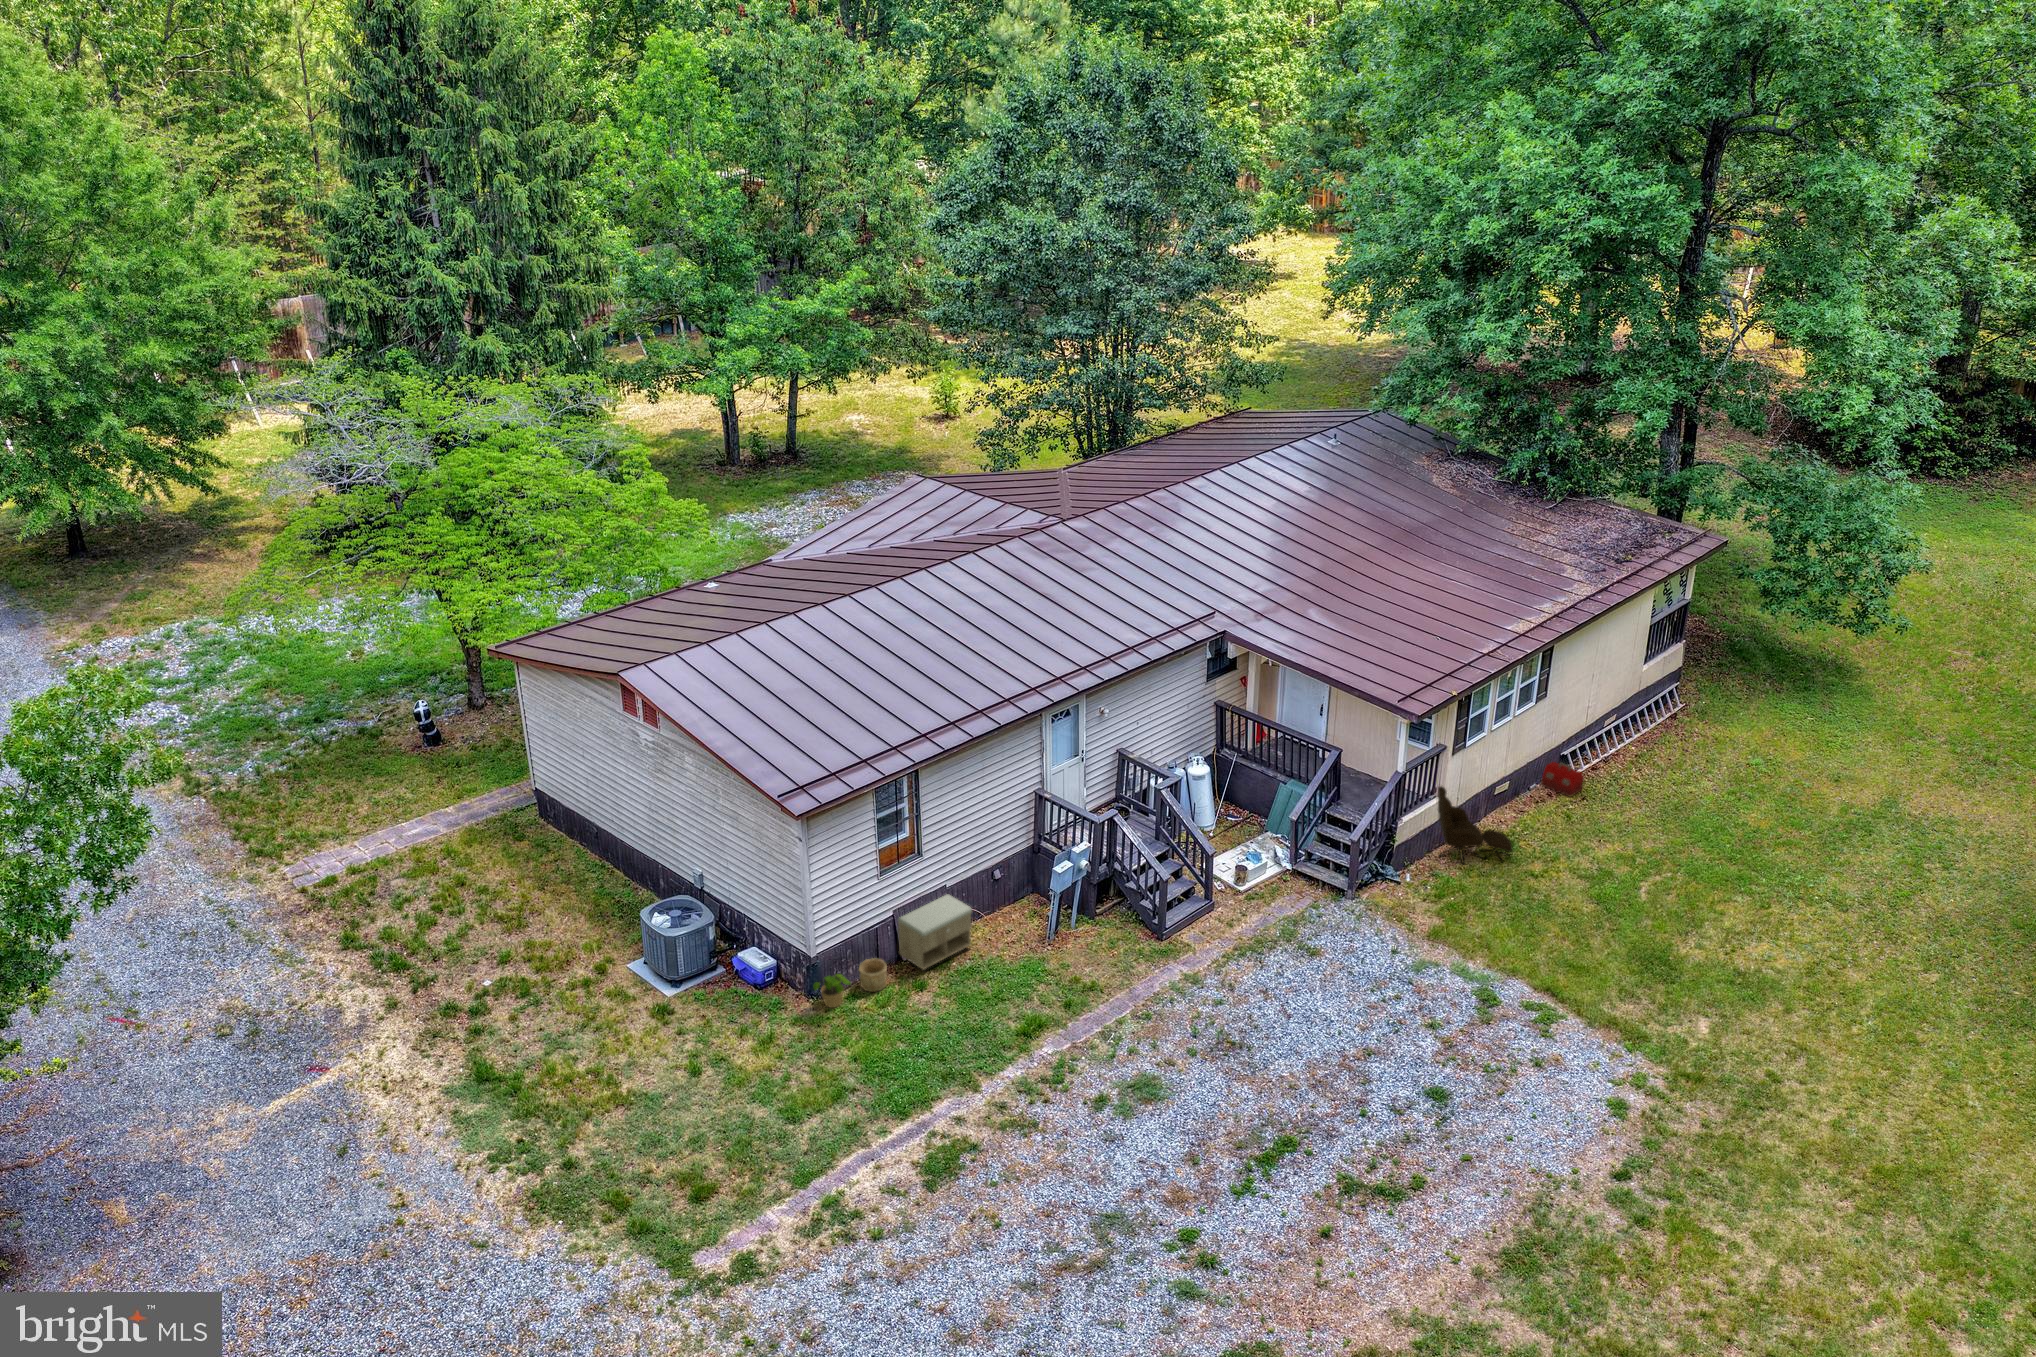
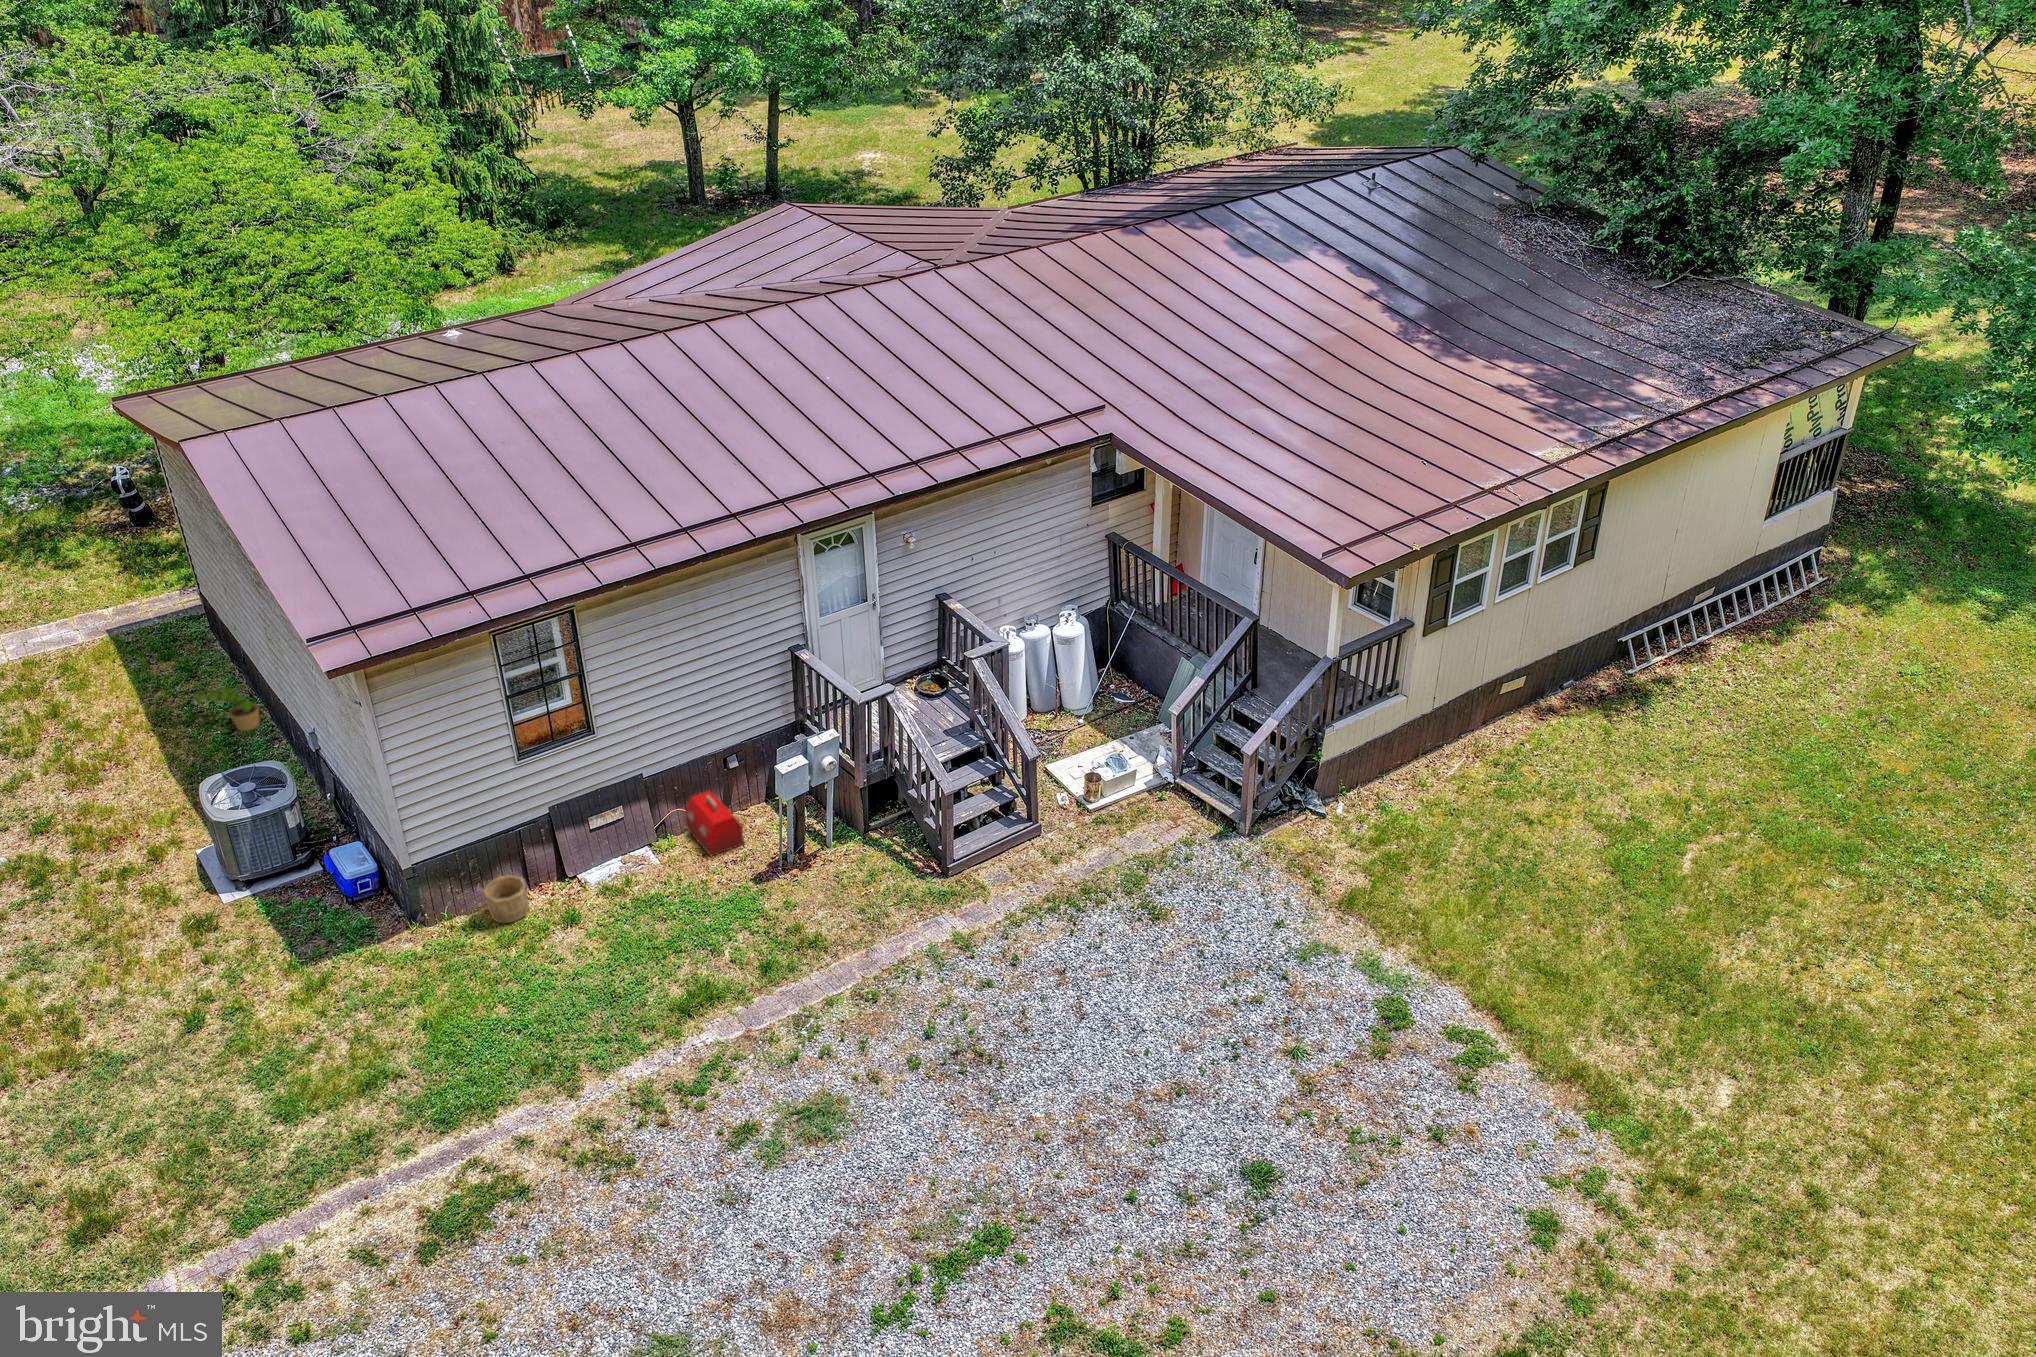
toolbox: present [1541,762,1584,797] -> present [685,791,744,856]
lounge chair: present [1438,786,1513,864] -> none [1394,678,1503,797]
storage bench: present [898,895,972,970] -> none [555,789,670,896]
potted plant: present [813,974,850,1008] -> present [195,687,259,731]

